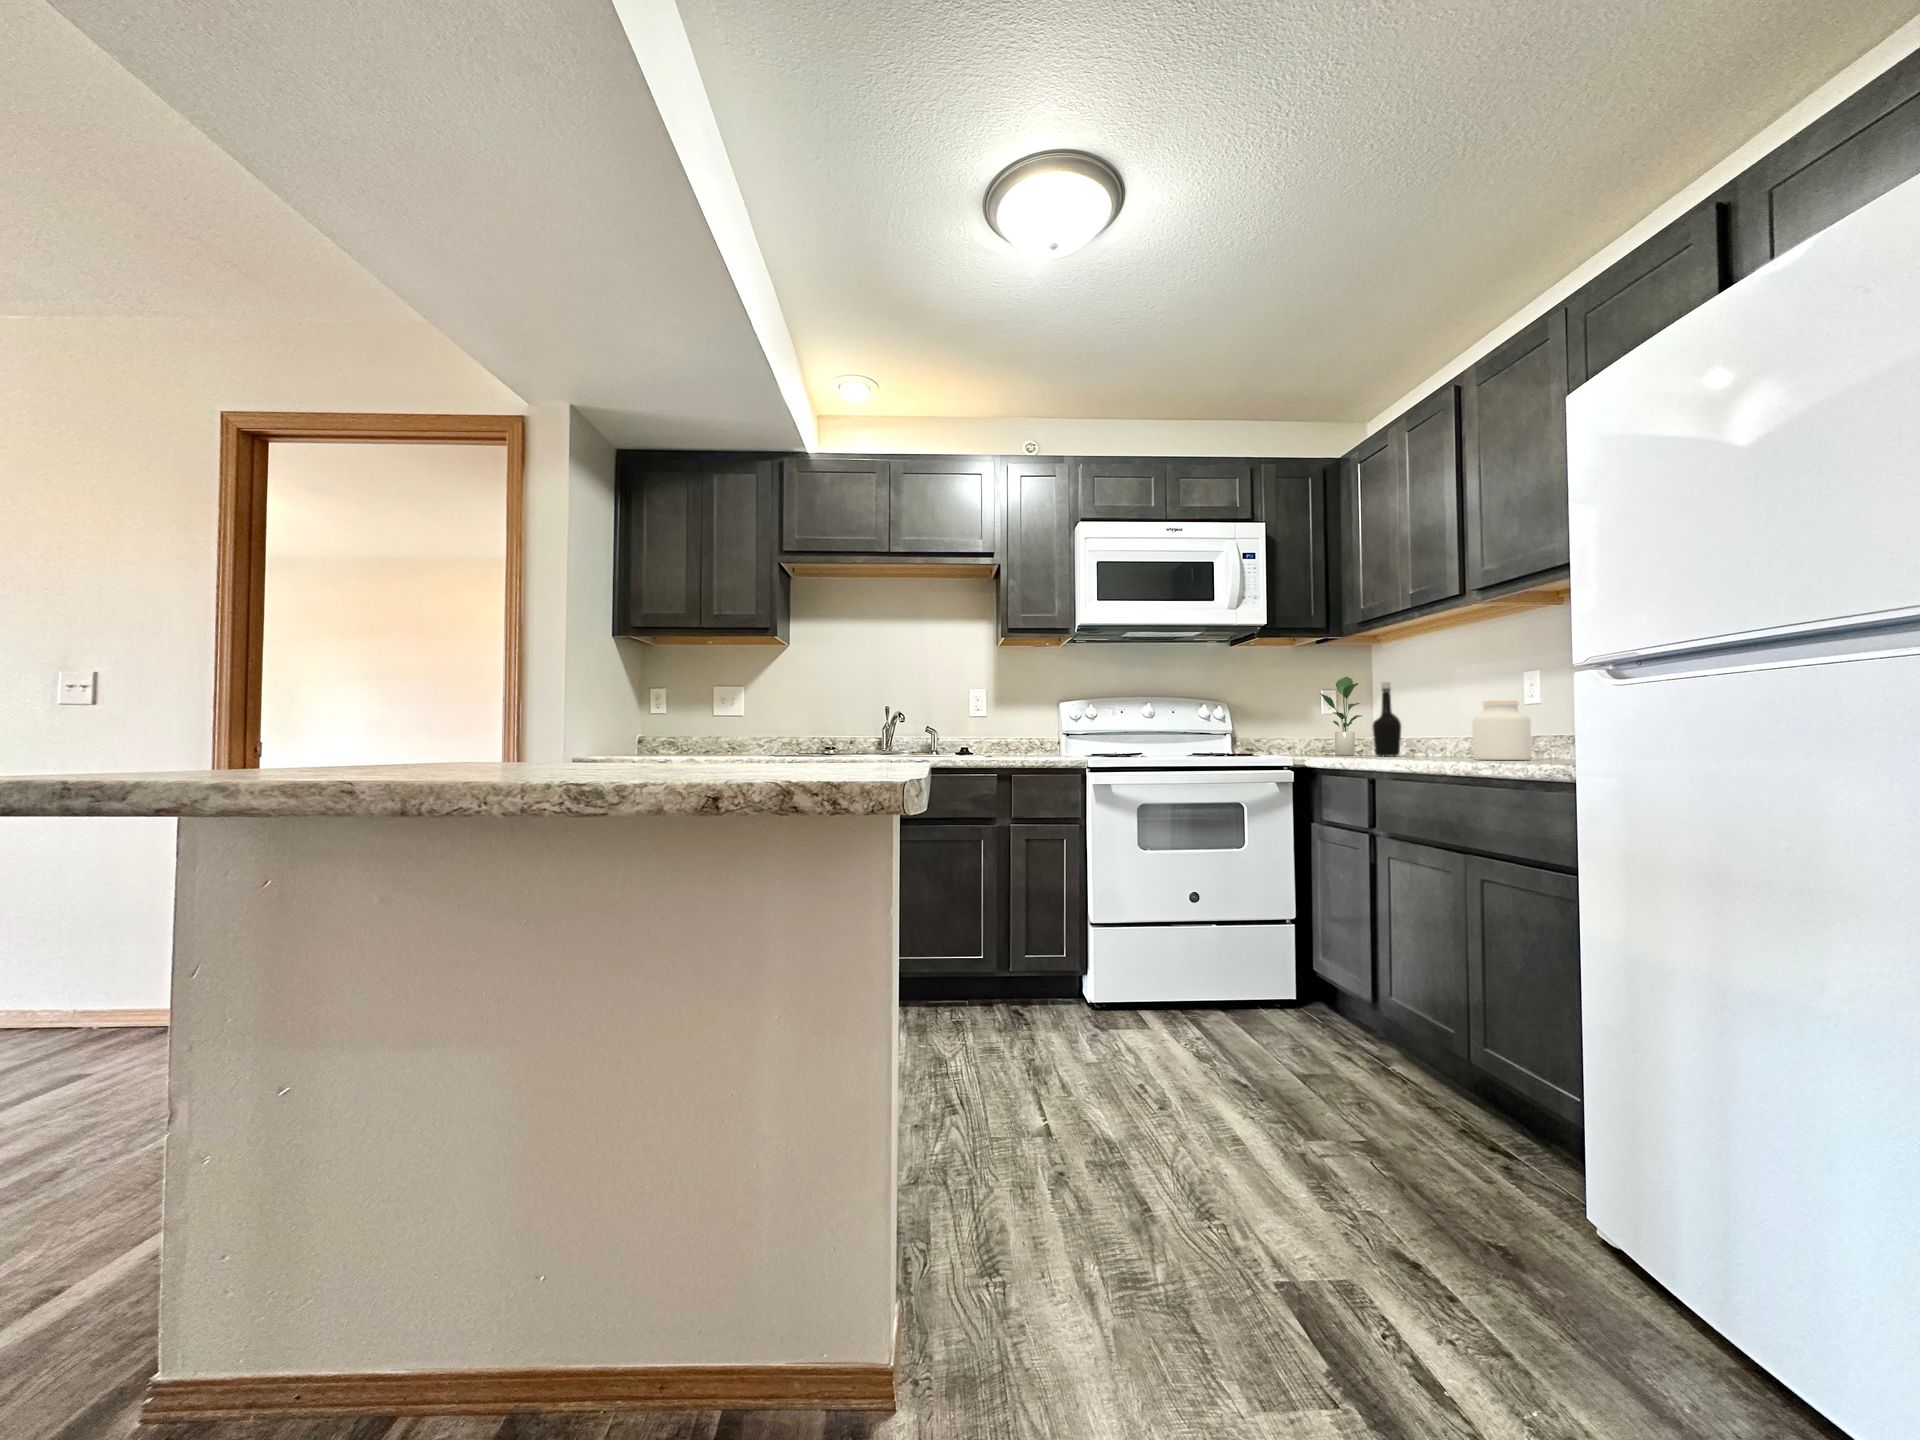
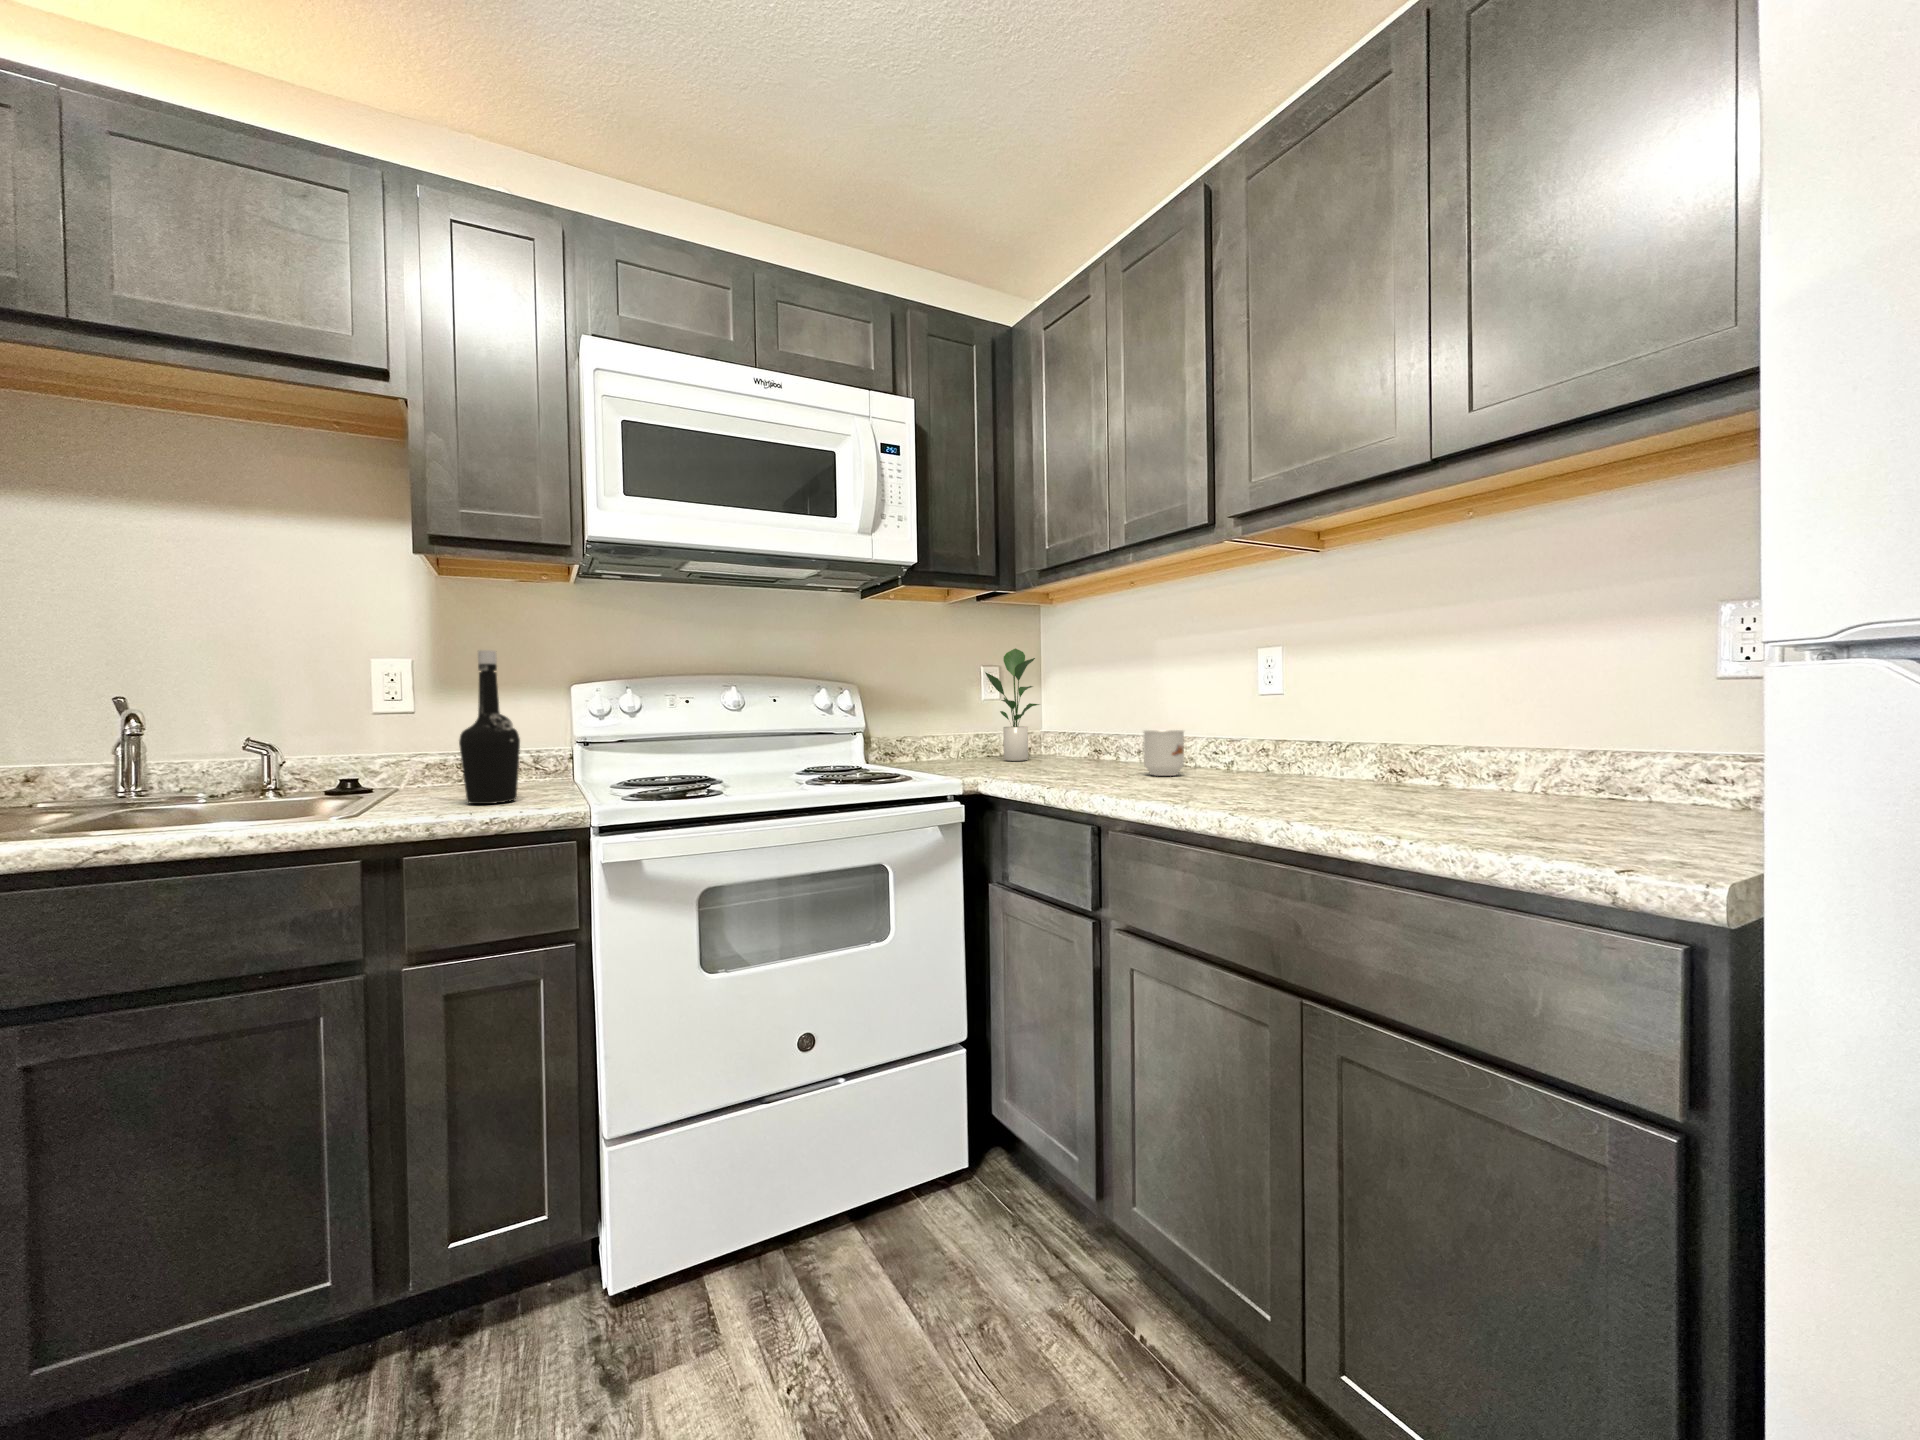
bottle: present [1372,682,1401,756] -> present [459,650,520,804]
jar: present [1472,701,1532,760] -> none [1232,696,1313,791]
mug: none [1425,728,1458,758] -> present [1143,730,1184,776]

